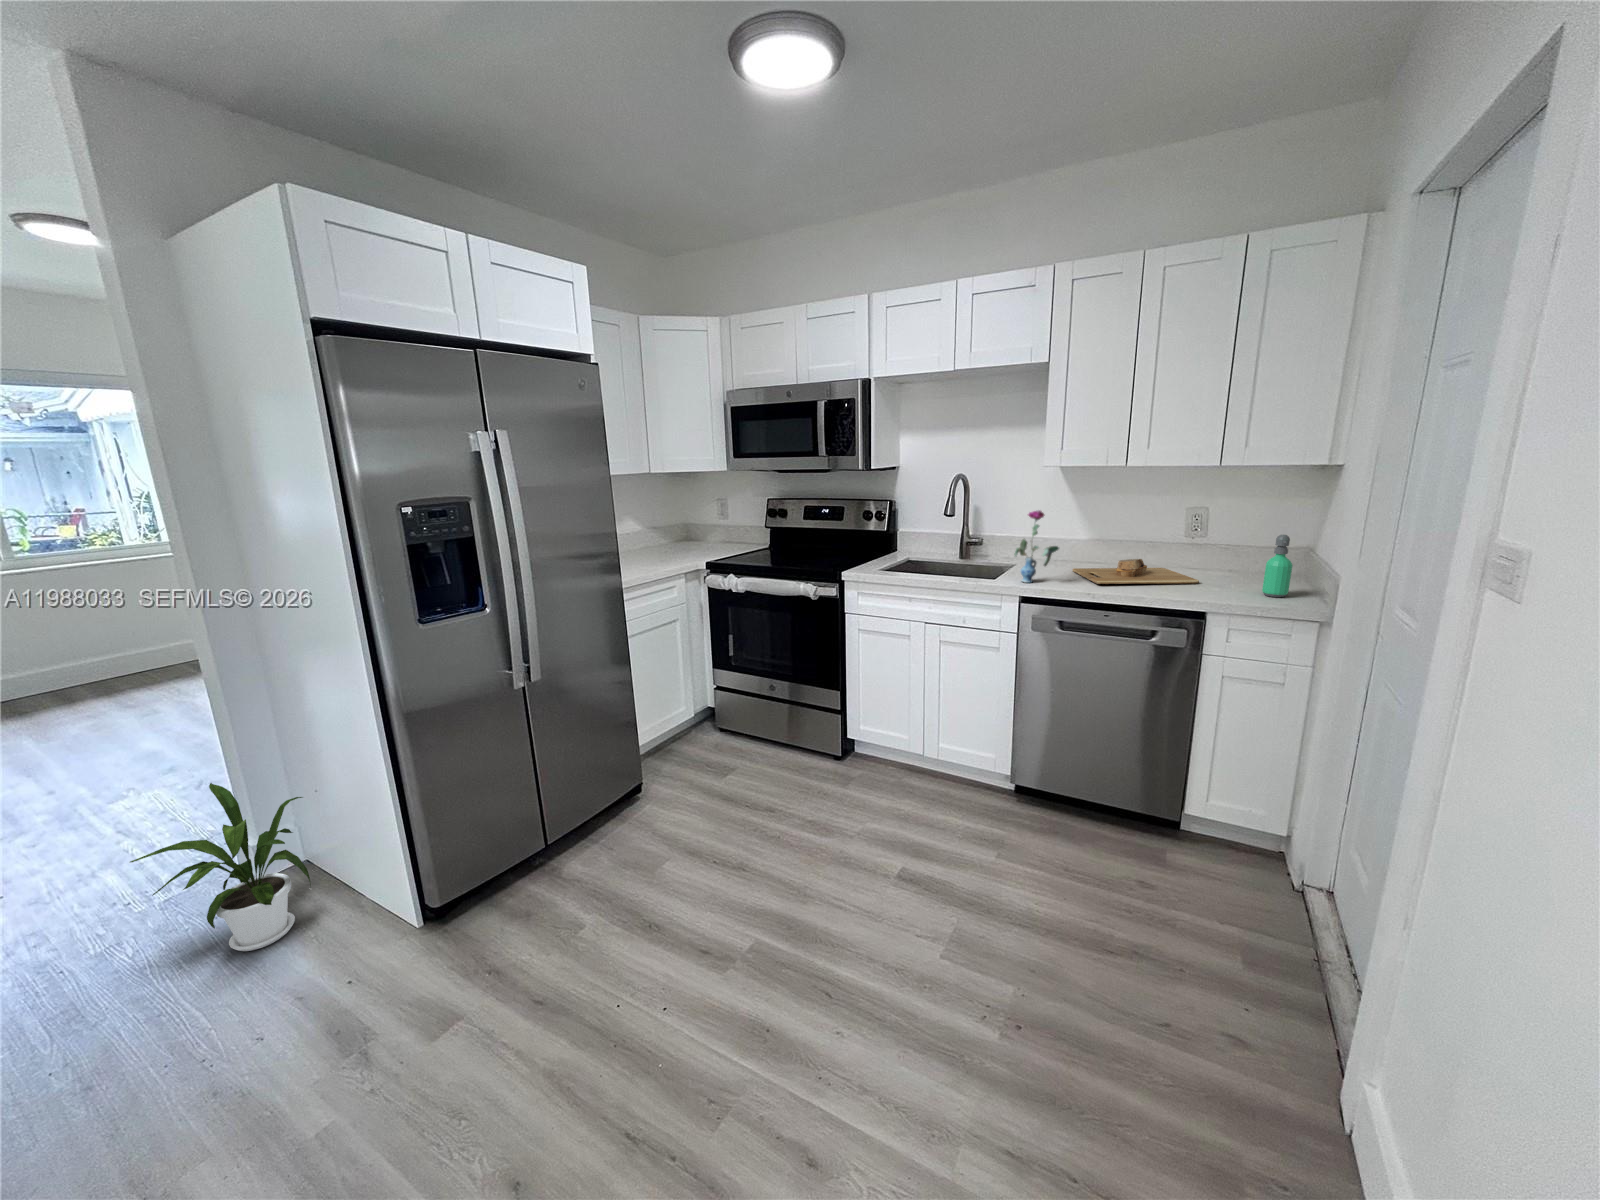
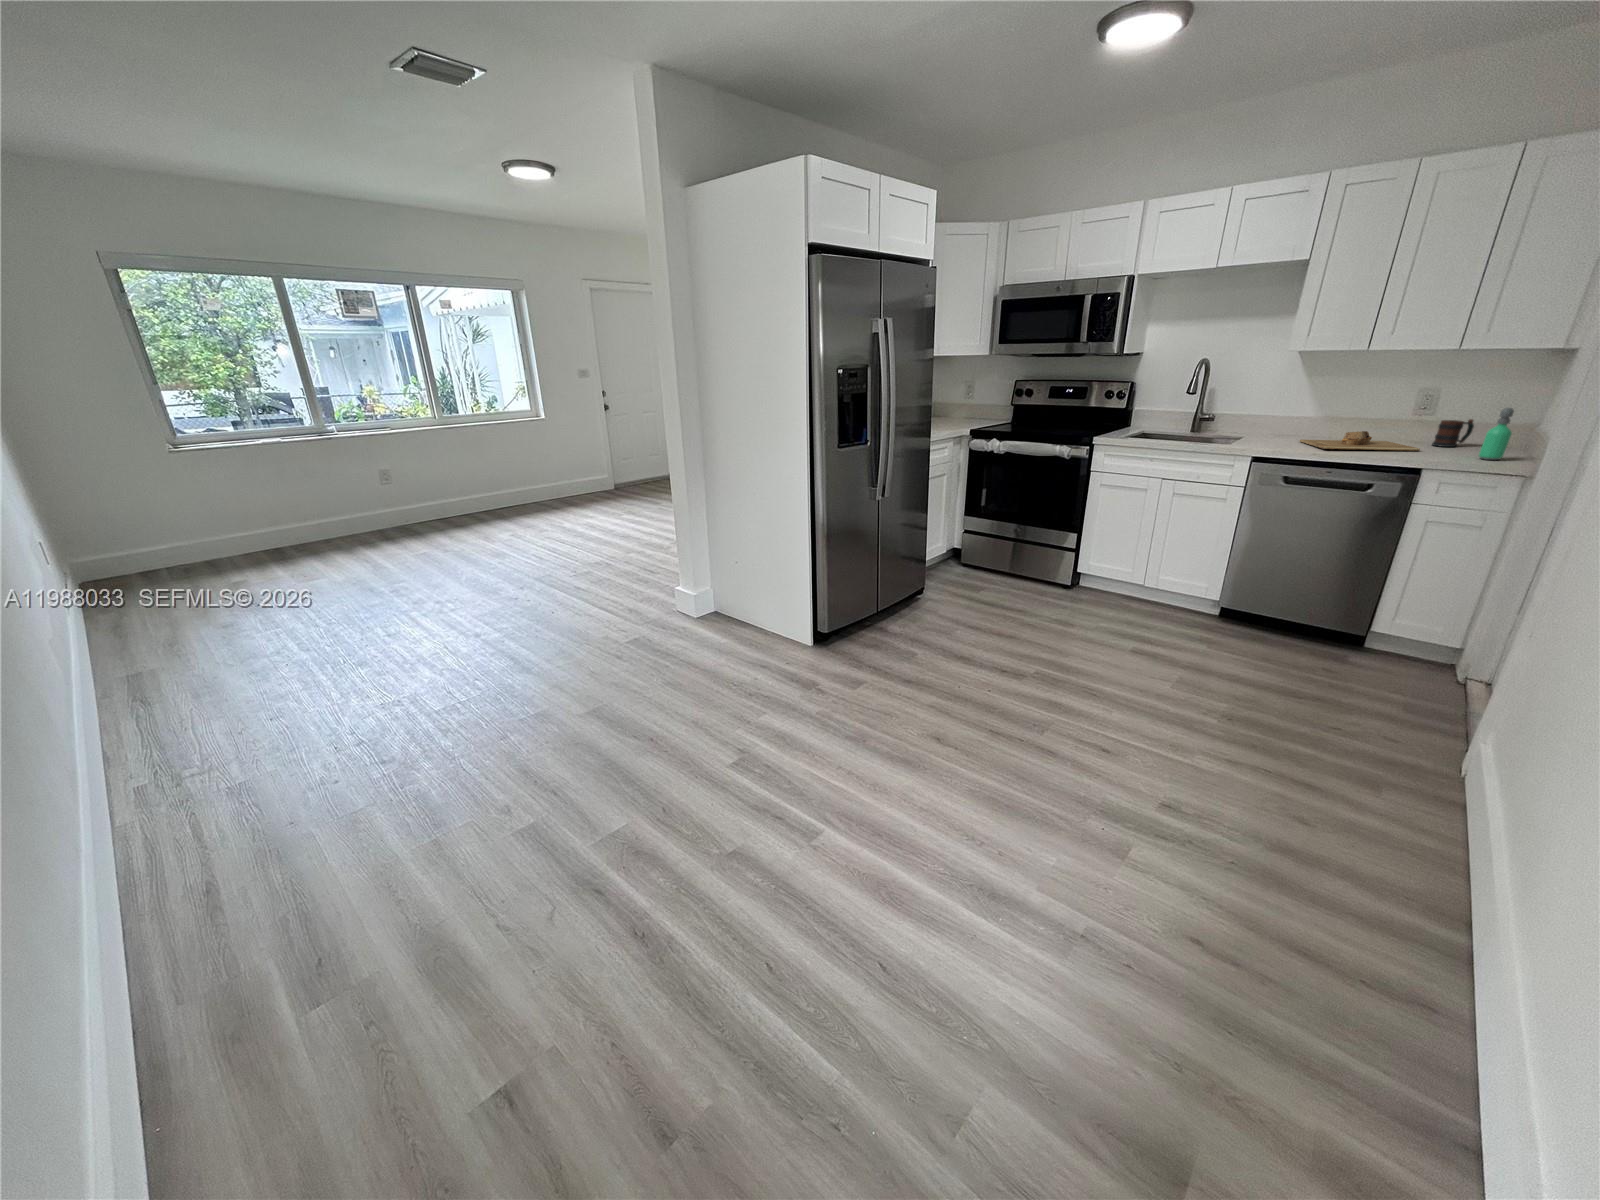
vase: present [1015,510,1059,583] -> none [1251,387,1294,447]
mug: none [1210,543,1249,575] -> present [1432,419,1474,447]
house plant: present [130,783,310,951] -> none [665,544,748,643]

